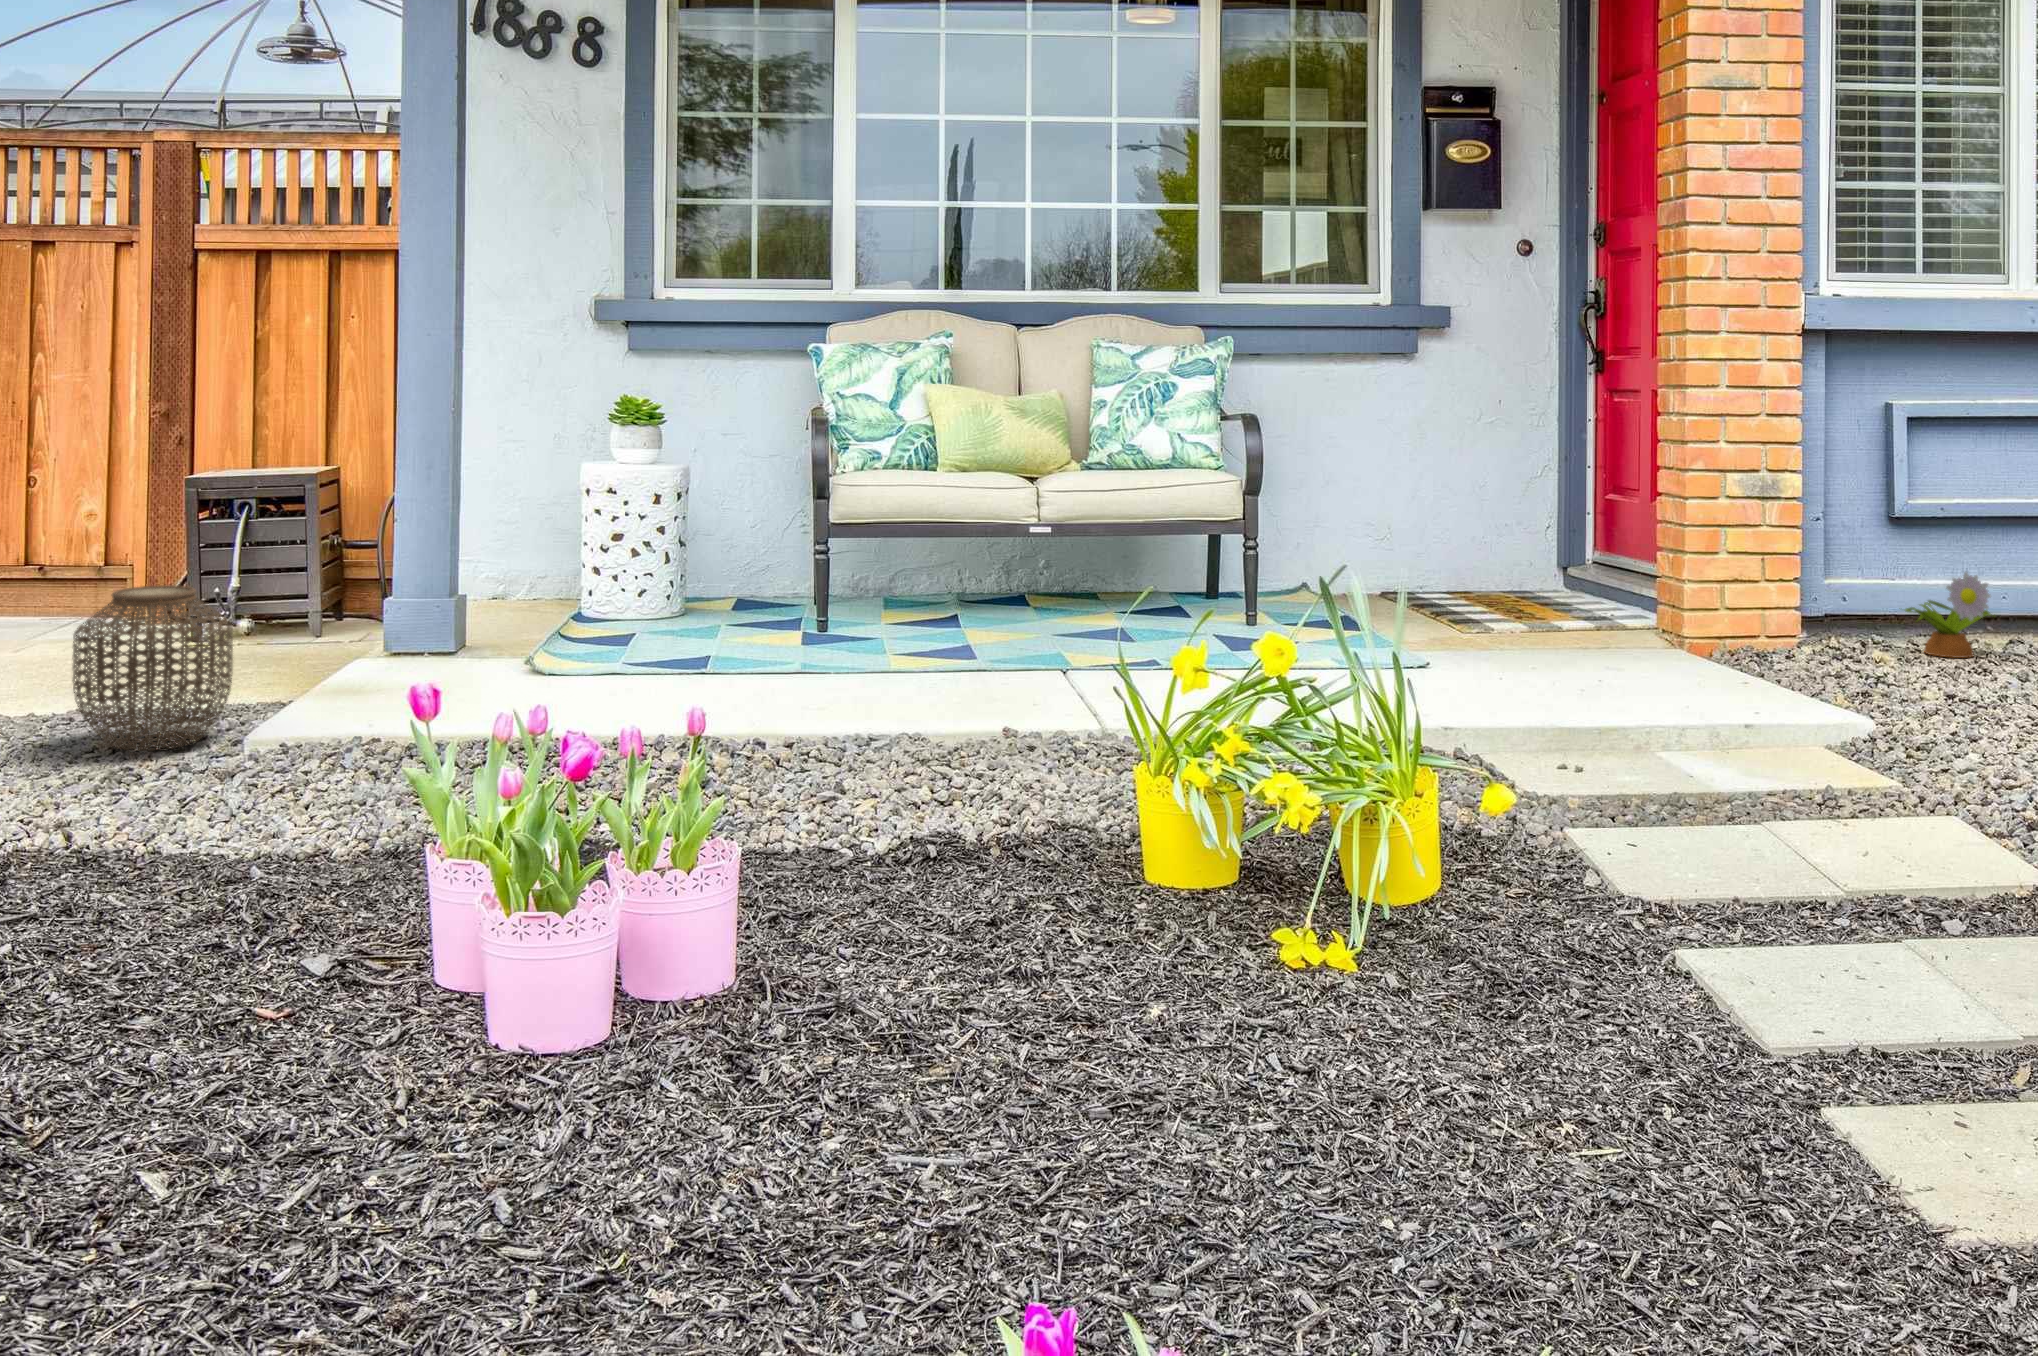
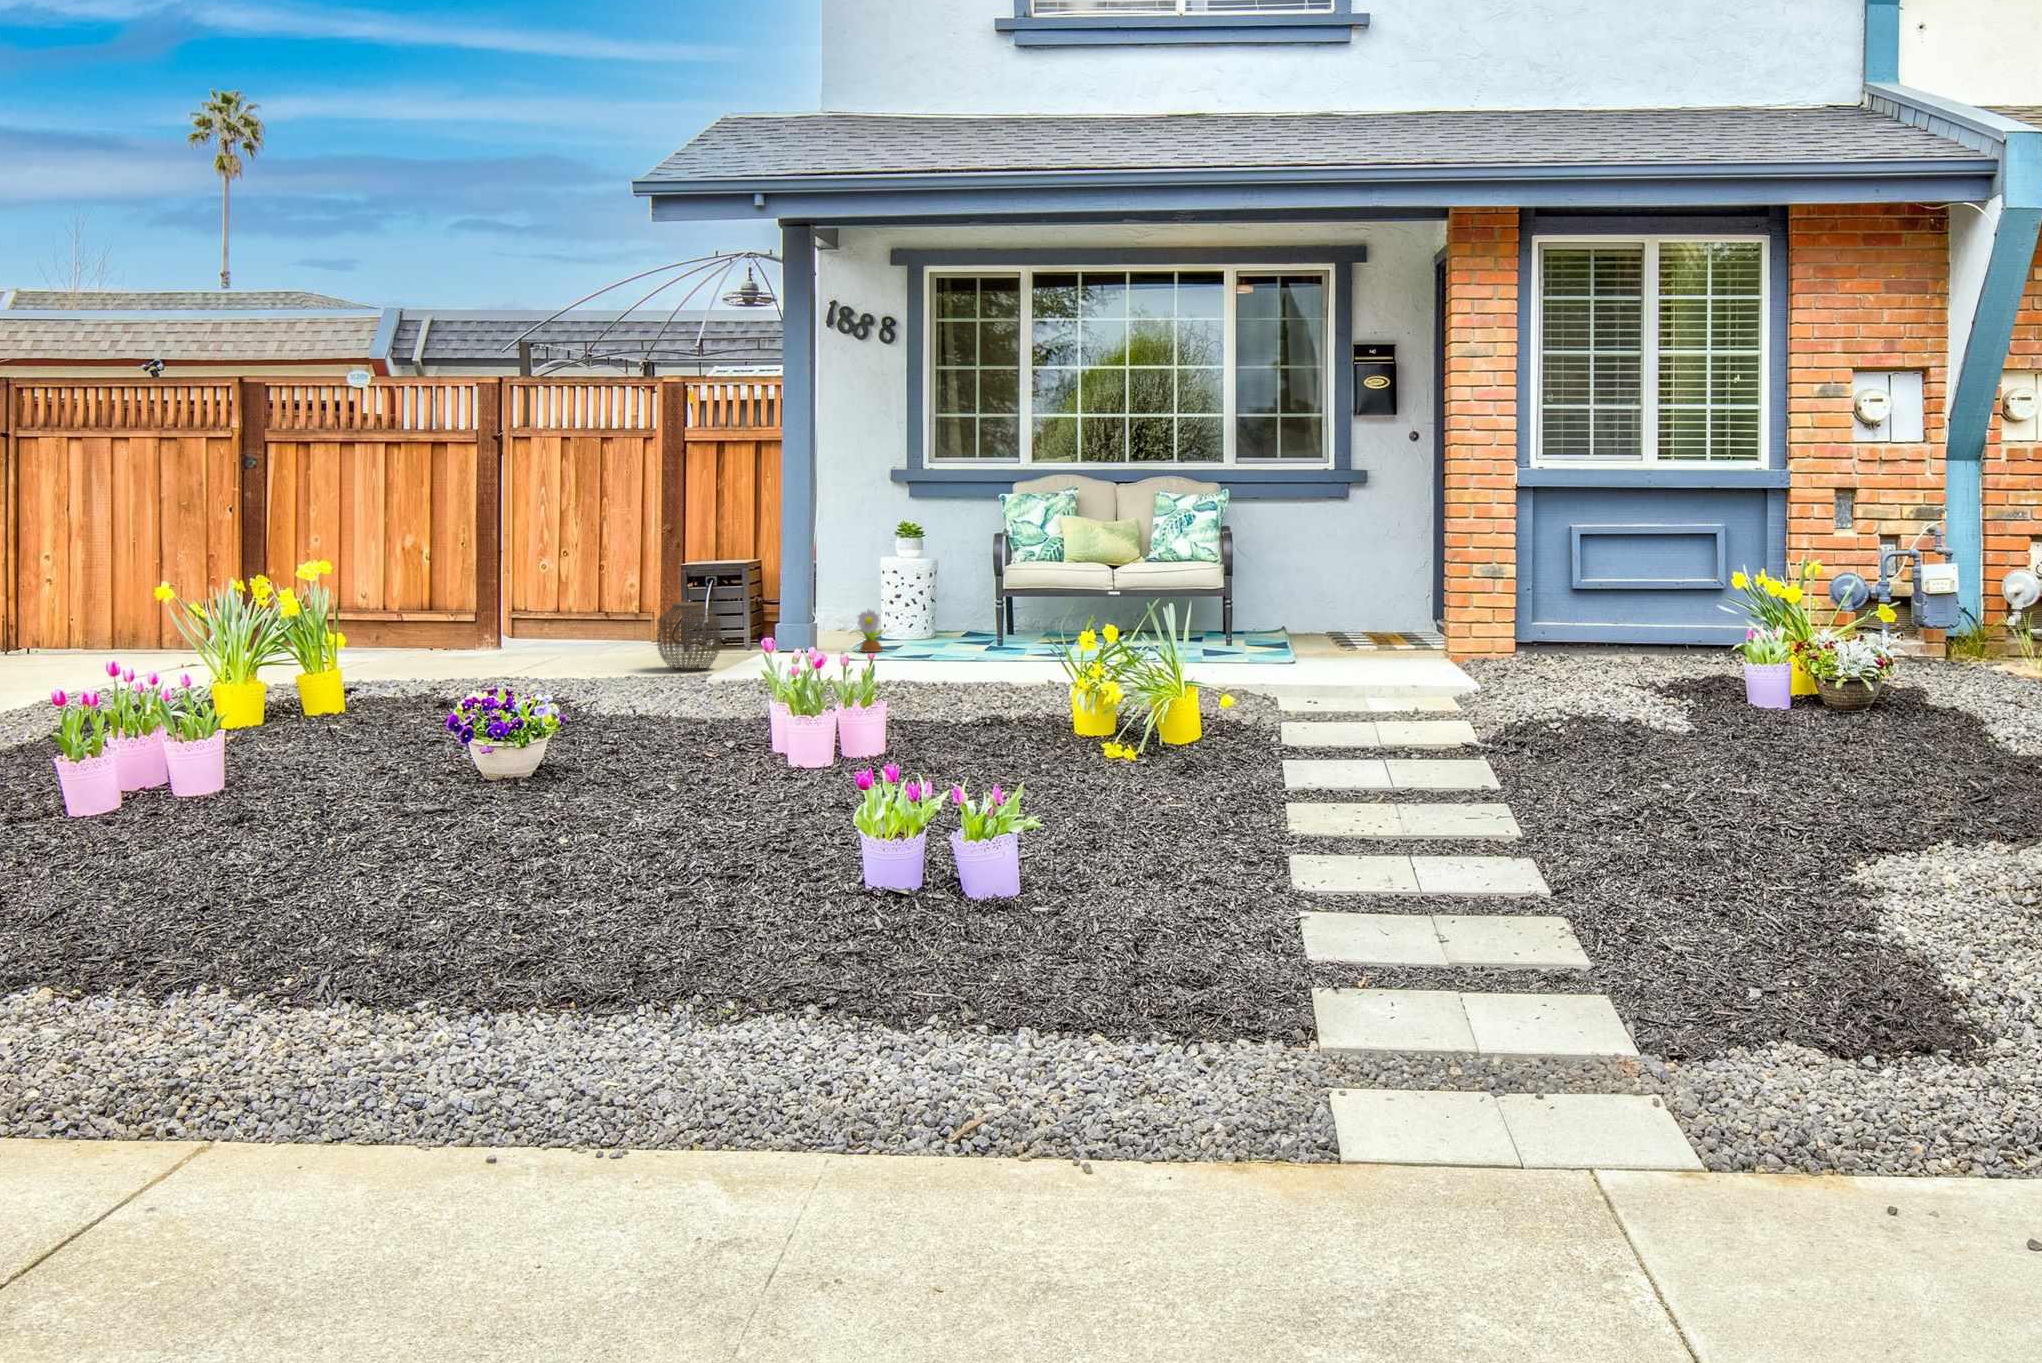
decorative plant: present [1905,572,1991,658] -> present [850,609,890,652]

